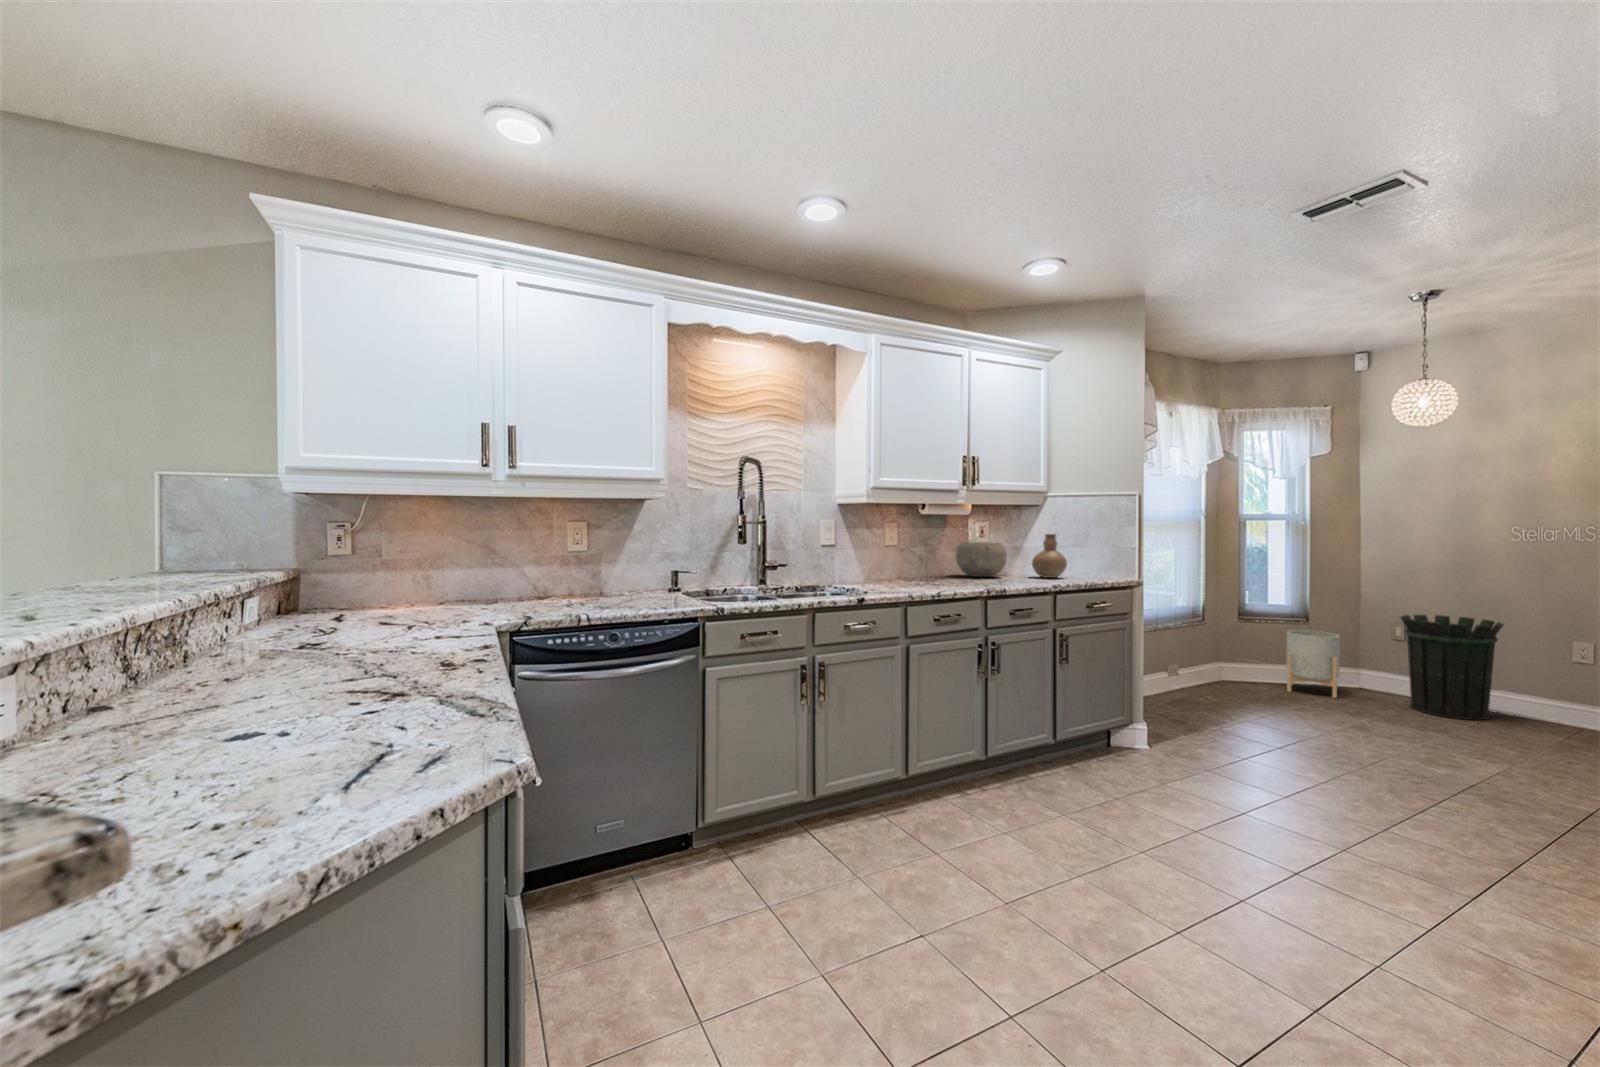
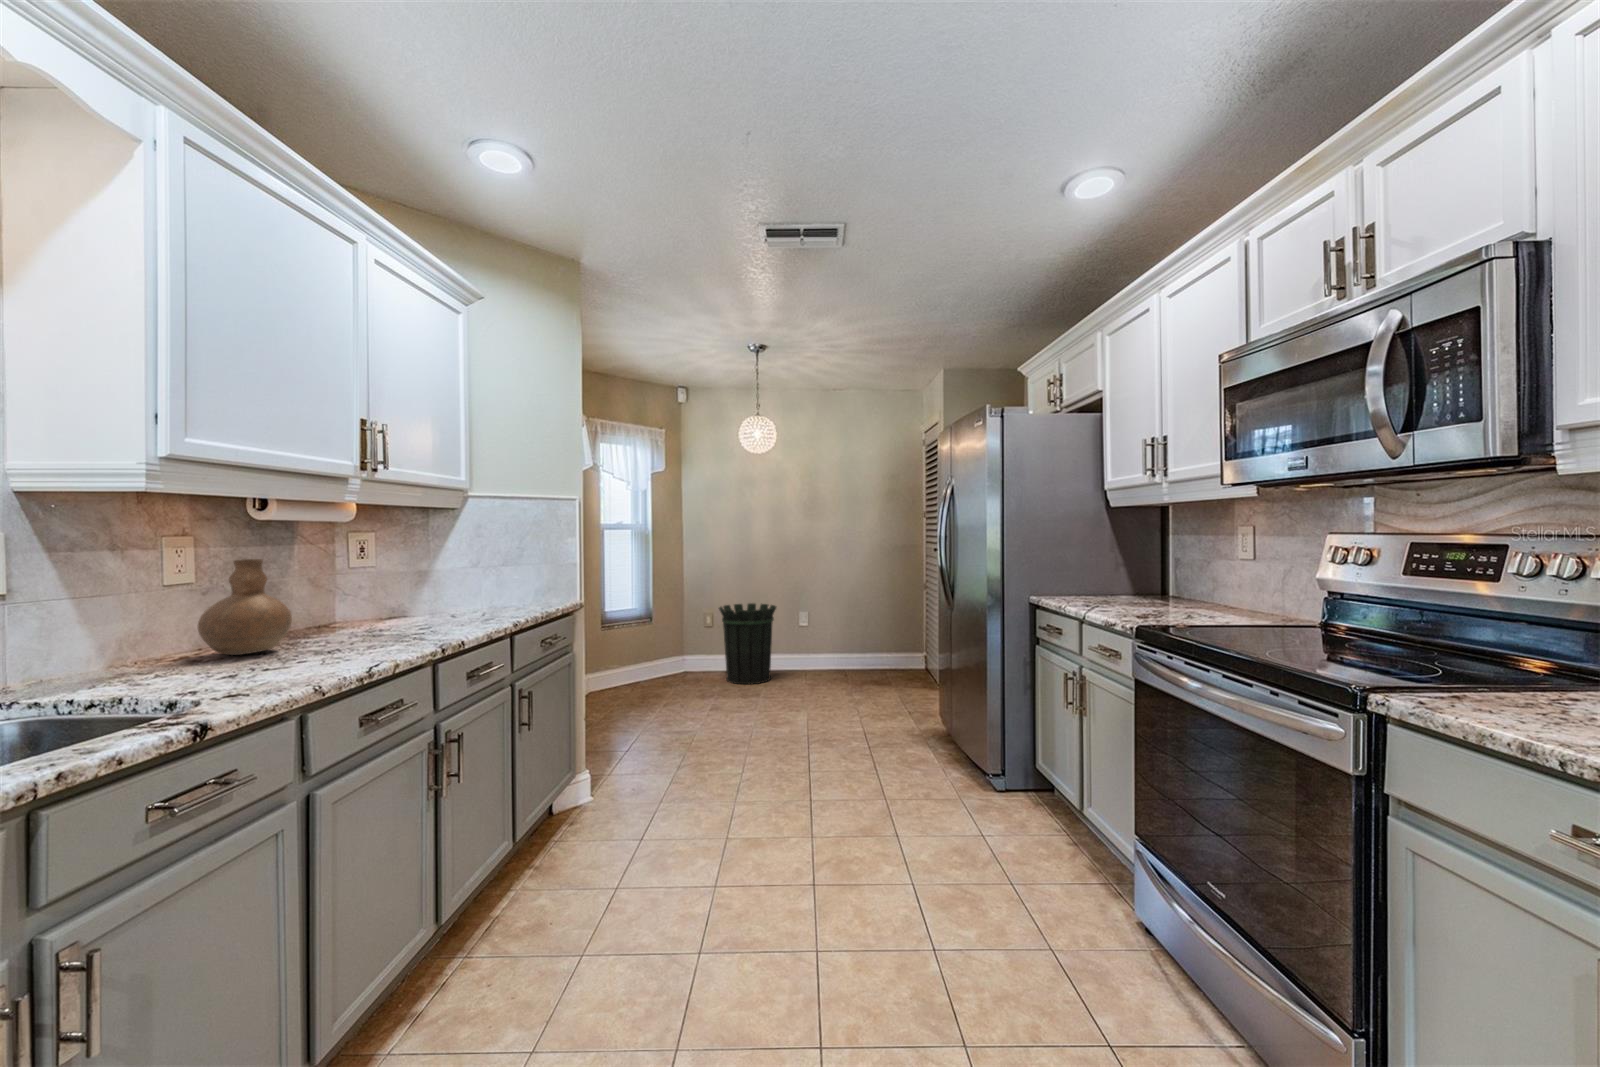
vase: present [1032,534,1067,578] -> present [198,559,292,655]
ceramic bowl: present [956,542,1007,577] -> none [309,565,410,623]
planter: present [1286,630,1340,698] -> none [641,629,682,690]

